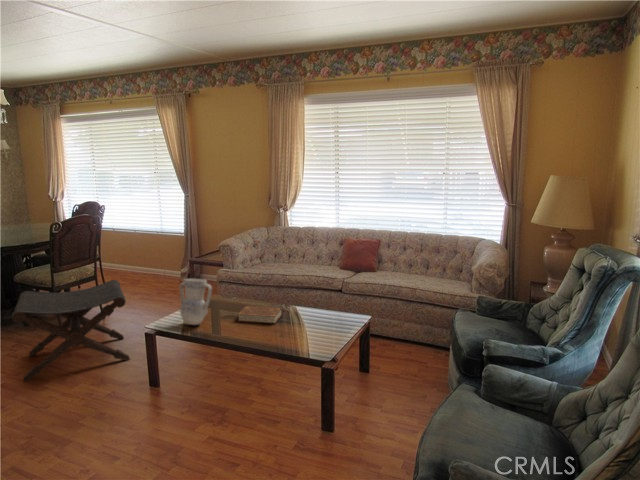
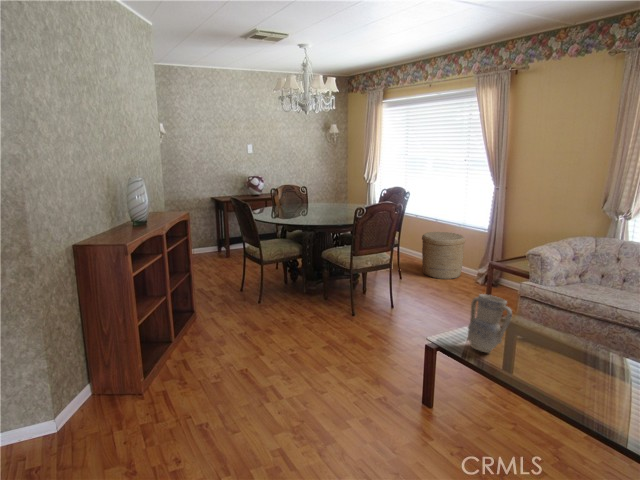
woven basket: none [125,241,169,286] -> present [422,232,465,279]
footstool: present [12,280,130,382] -> none [311,270,411,363]
book: present [238,306,282,324] -> none [540,343,612,383]

